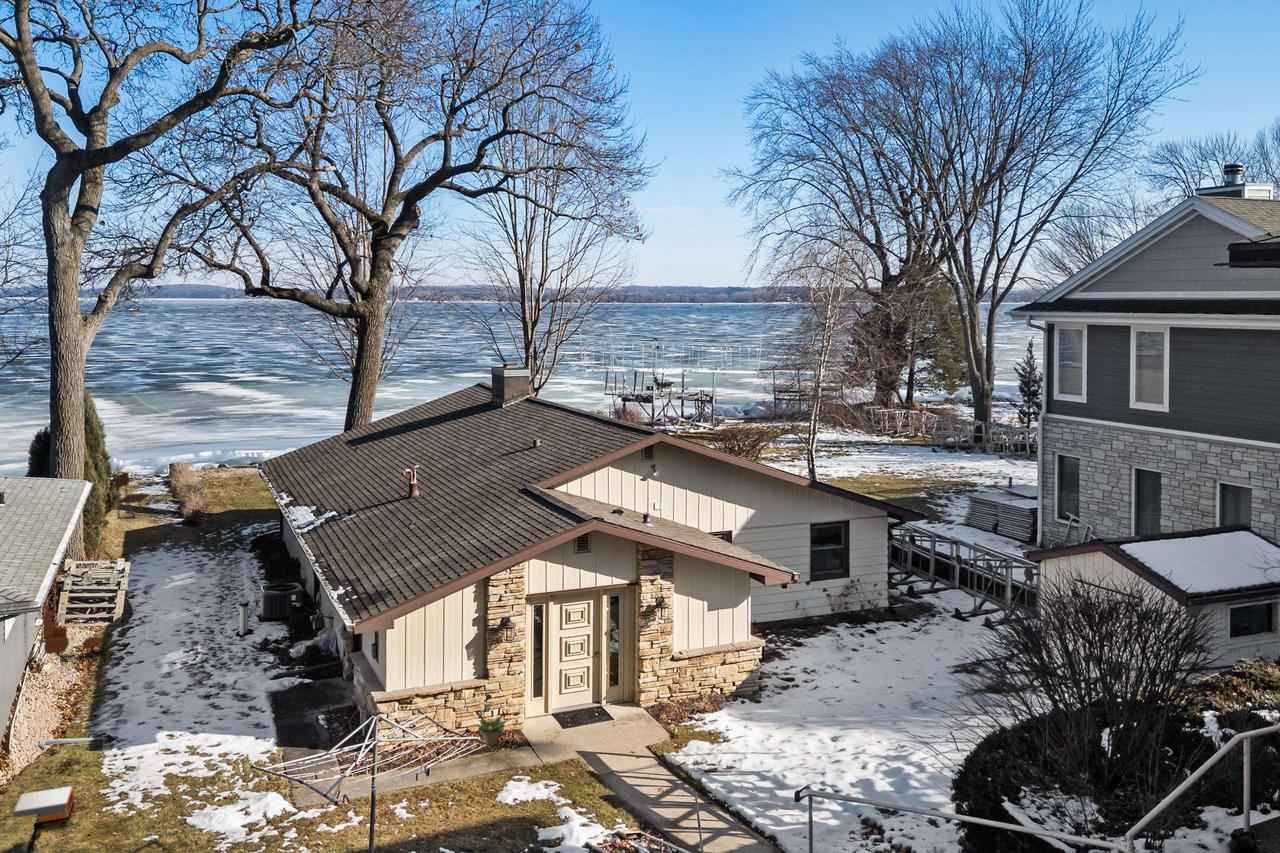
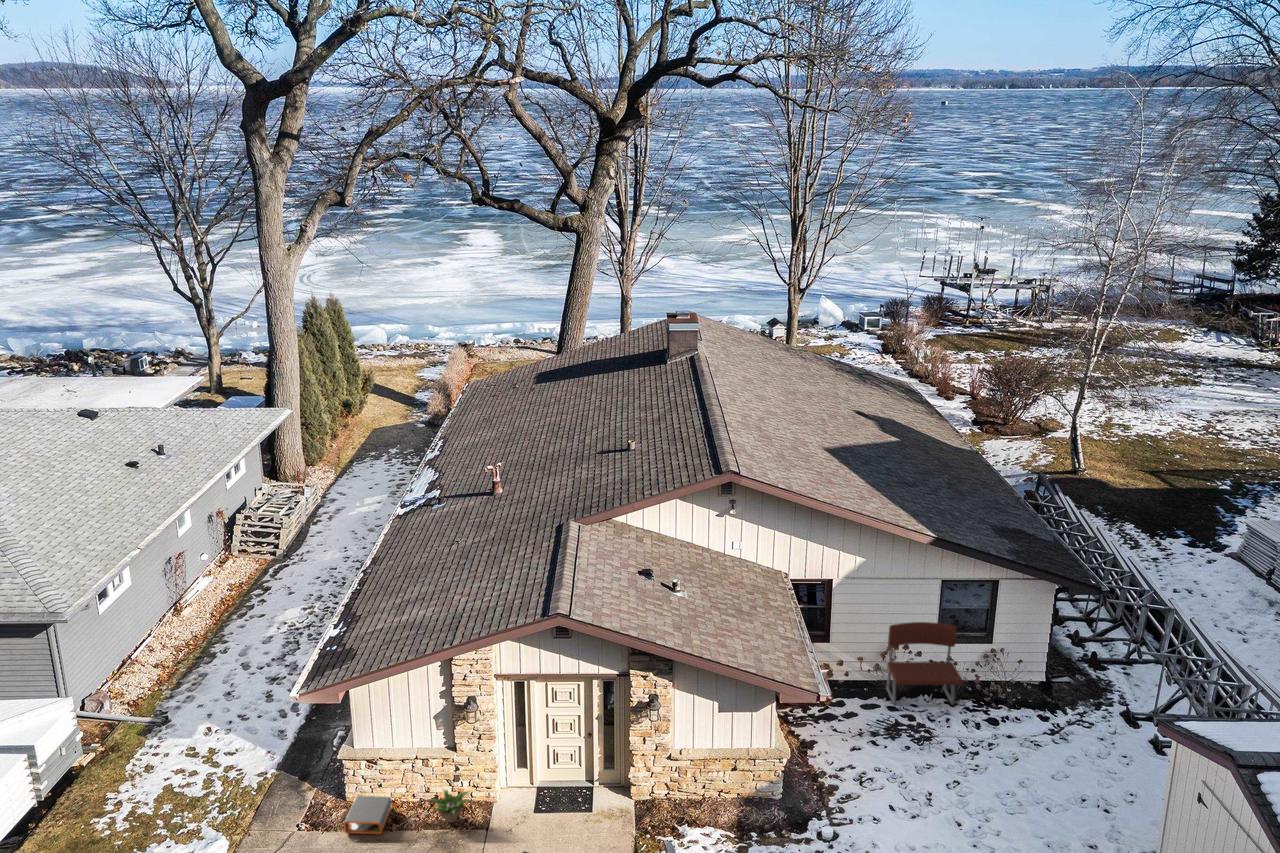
bench: present [115,473,149,519] -> present [886,622,963,705]
lounge chair: present [44,610,106,662] -> none [178,566,234,615]
storage box: present [13,786,74,822] -> present [344,796,392,834]

